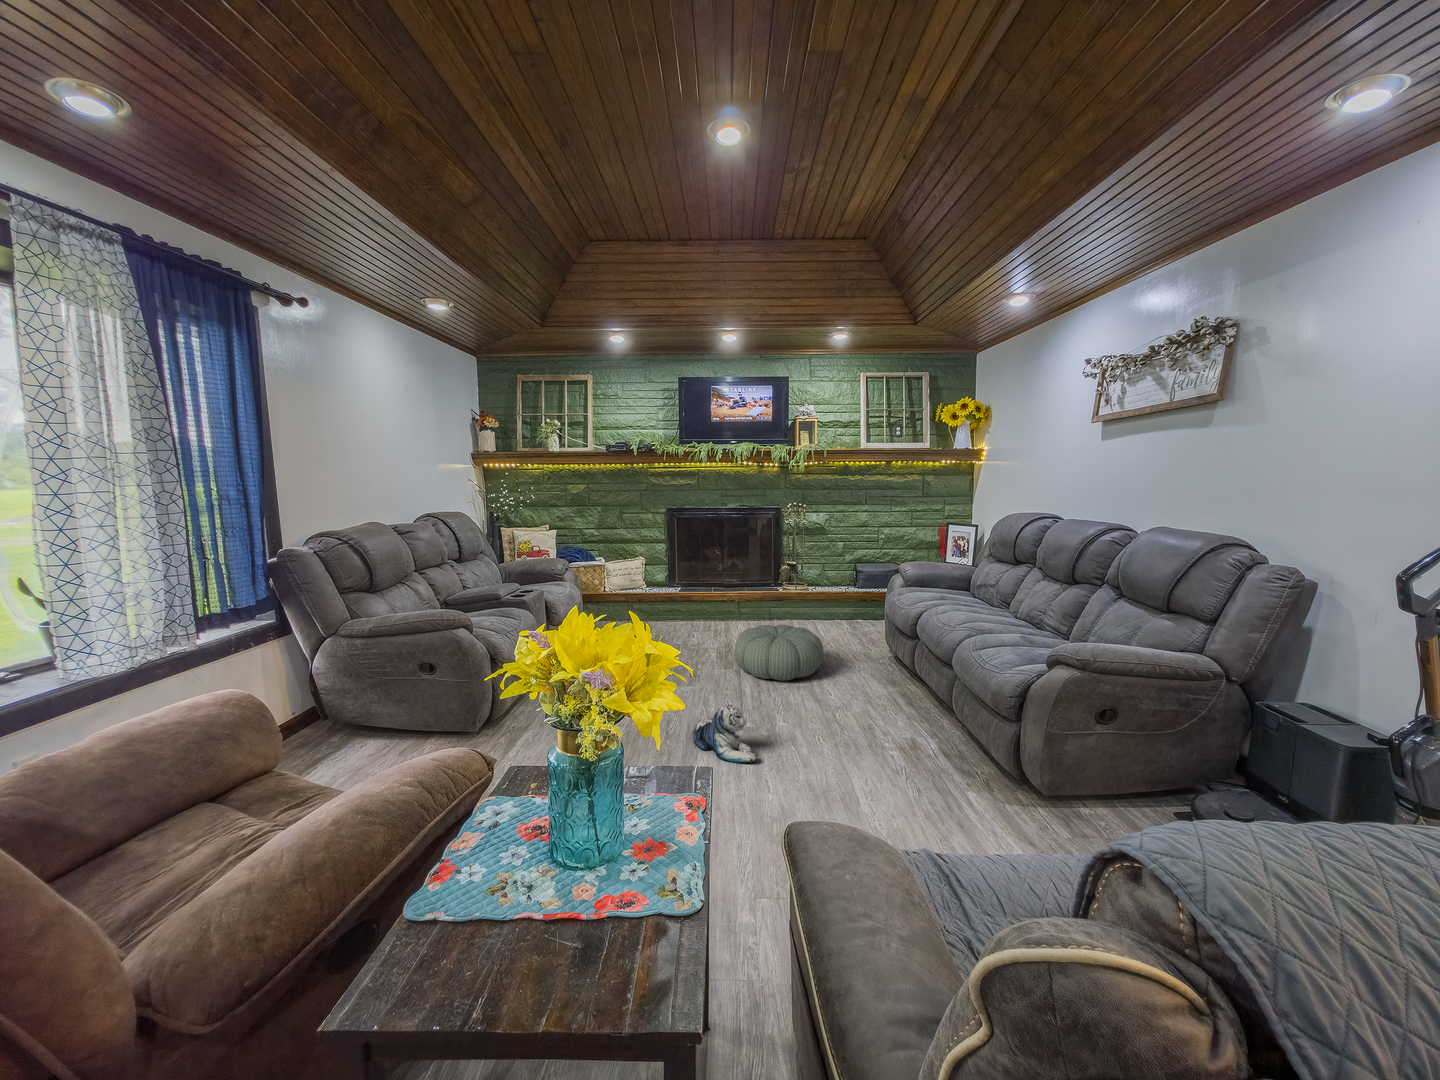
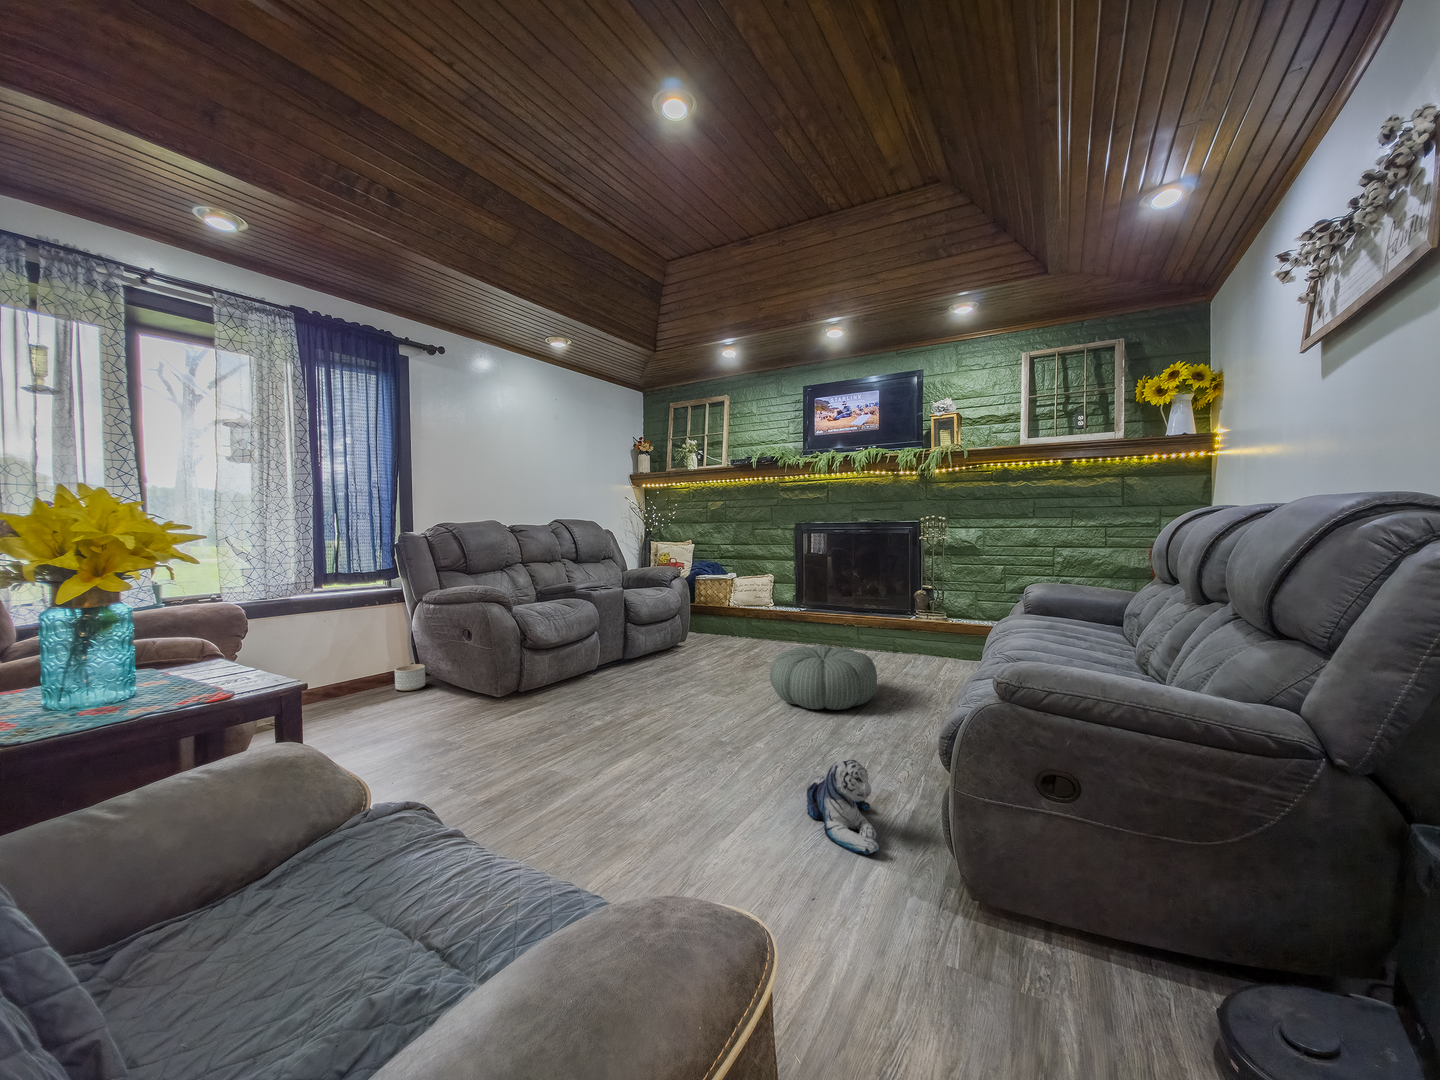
plush toy: present [693,705,757,763] -> present [807,760,879,855]
planter: none [319,710,361,747] -> present [395,664,425,691]

